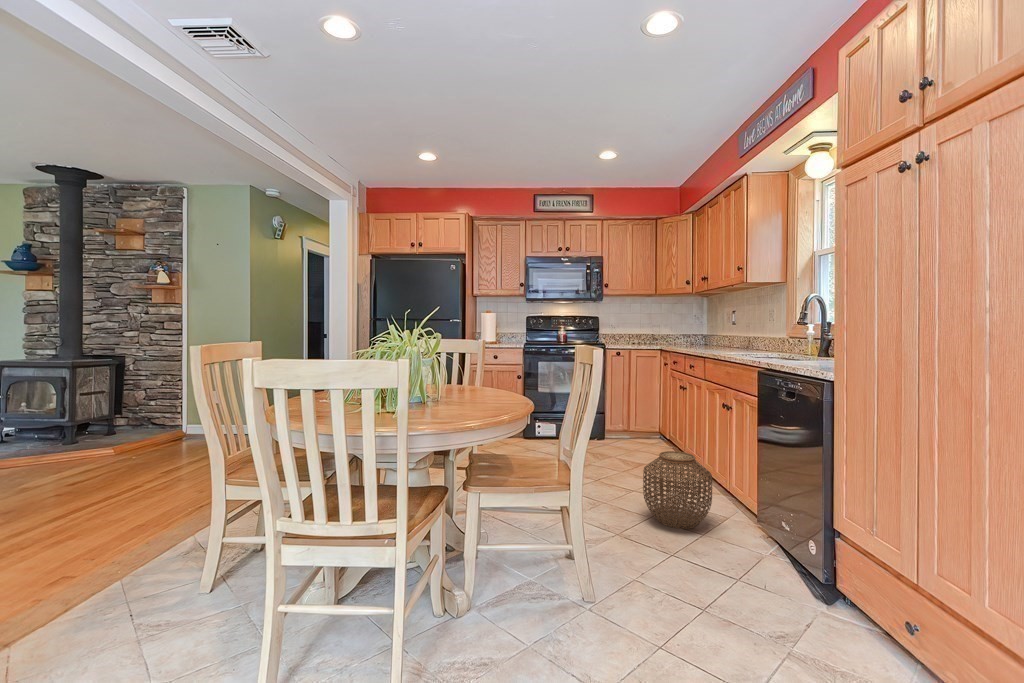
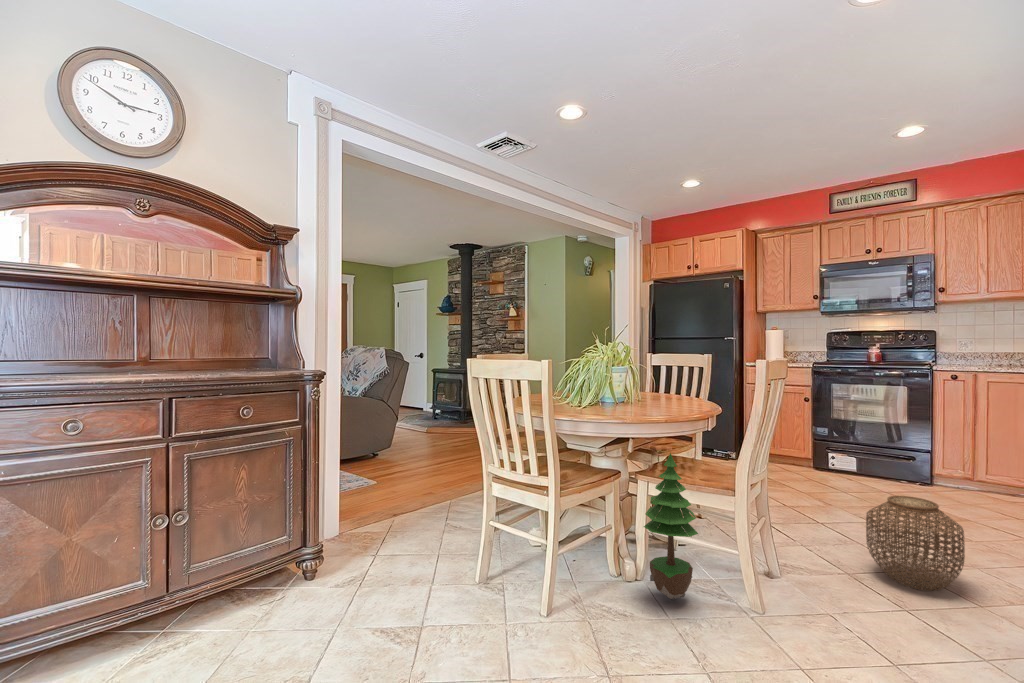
potted tree: none [520,446,585,627] -> present [644,453,698,600]

